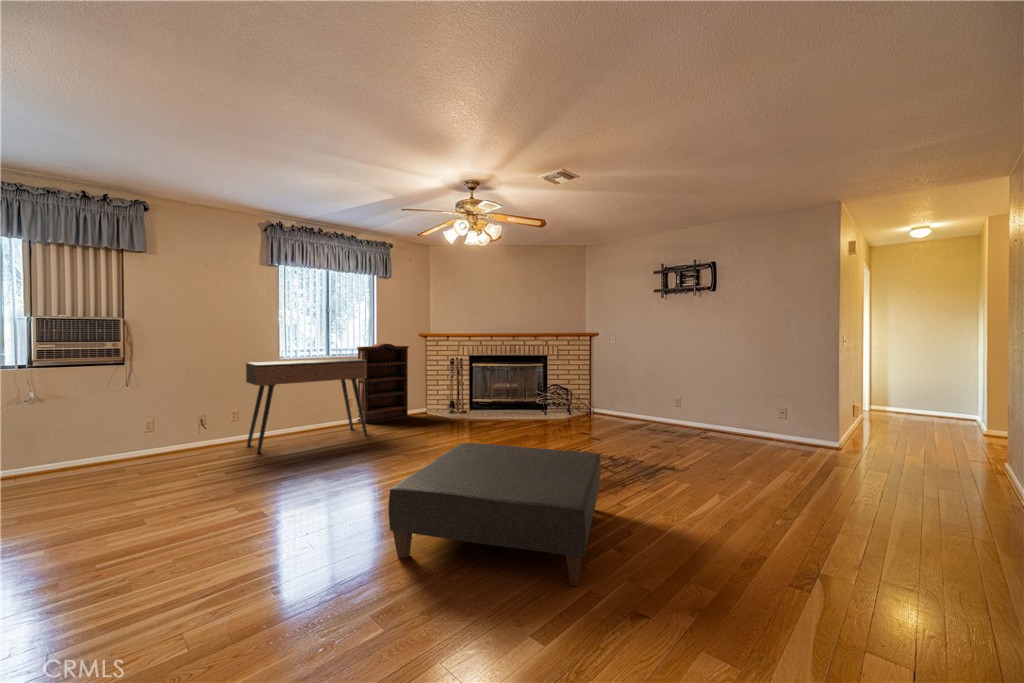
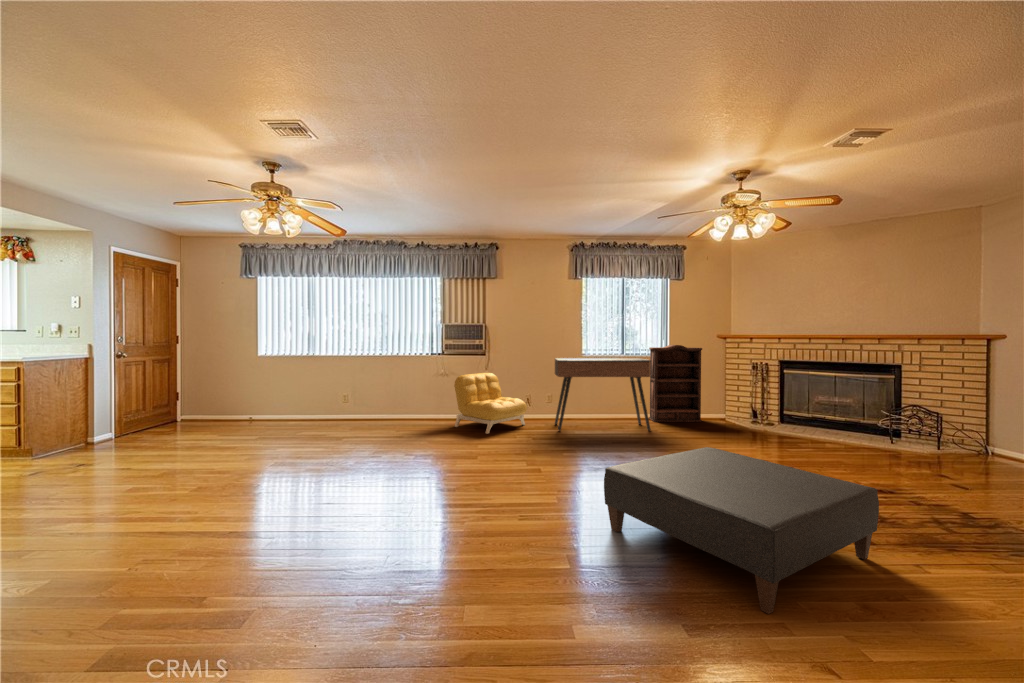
armchair: none [67,388,205,477] -> present [454,373,527,434]

